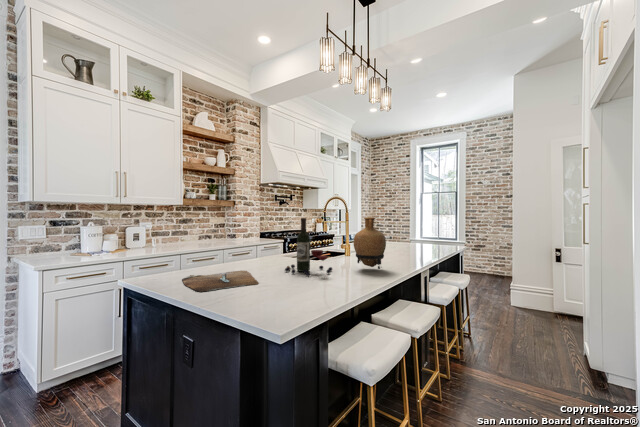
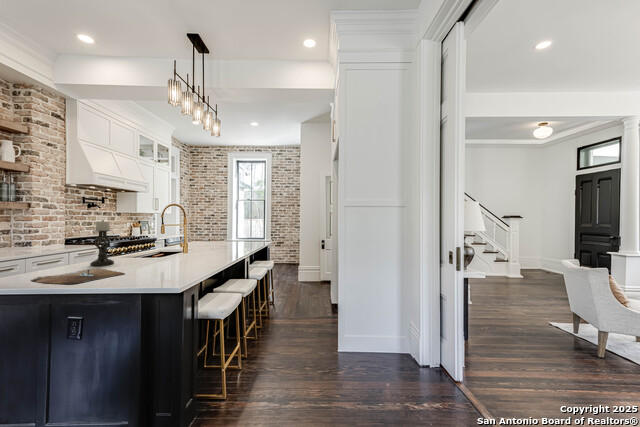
candle holder: none [246,217,267,267] -> present [90,220,114,266]
vase: present [354,217,386,269] -> none [199,220,224,257]
wine bottle: present [285,218,332,276] -> none [139,221,183,265]

